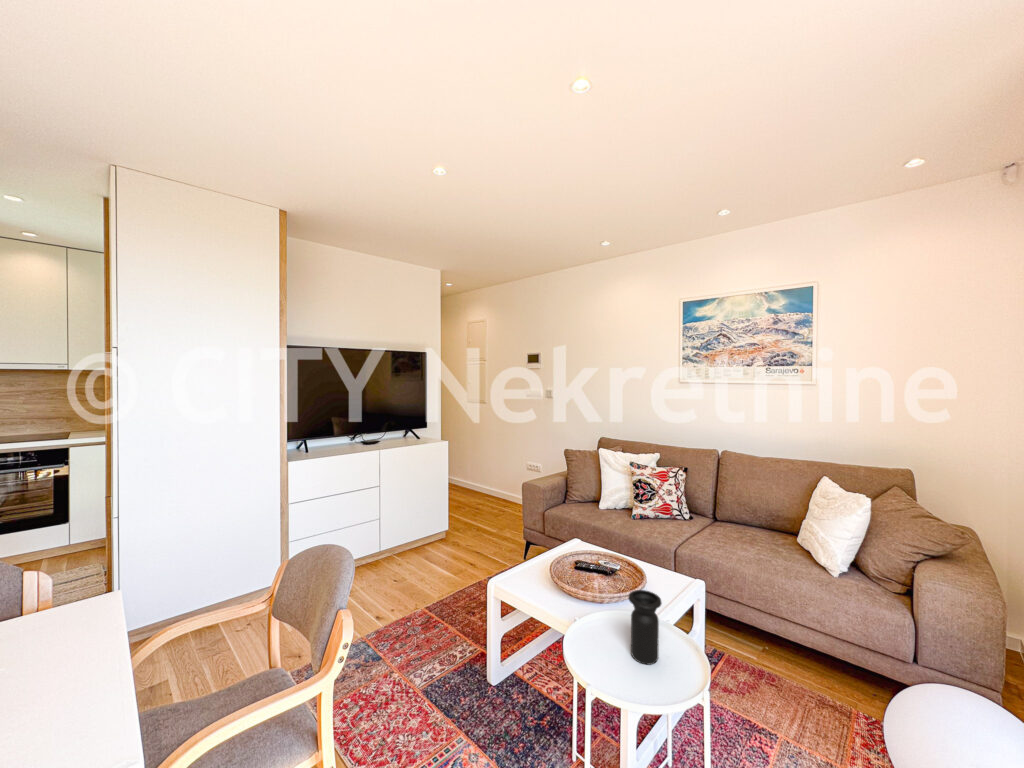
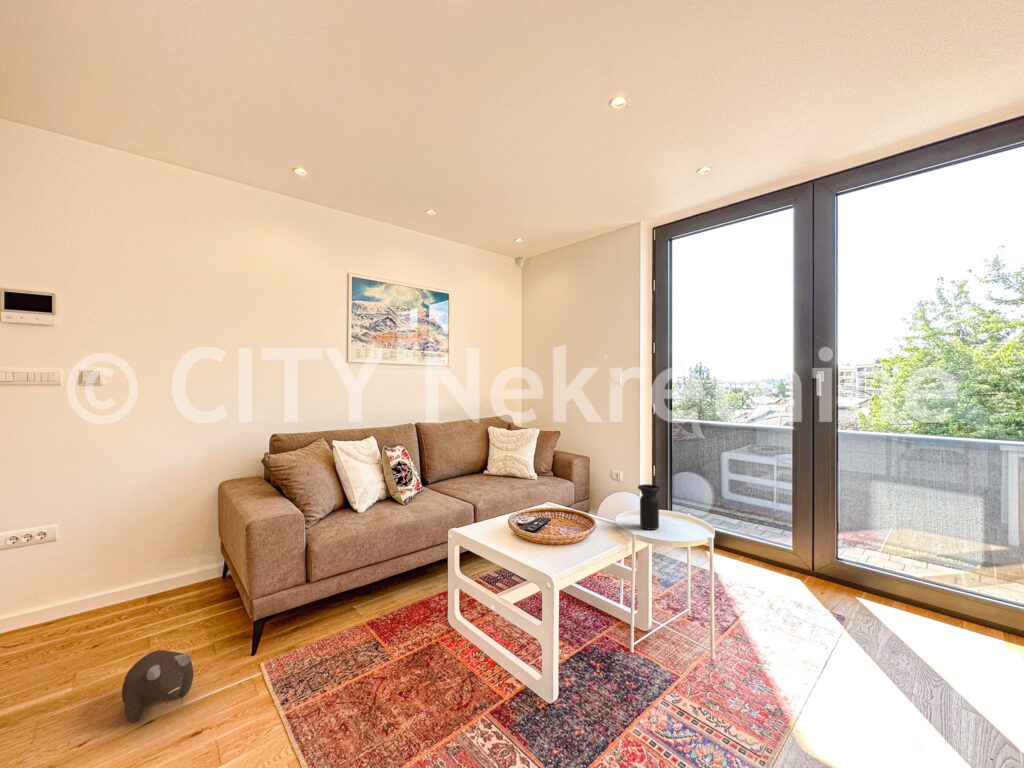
plush toy: none [476,527,505,554] -> present [122,650,193,722]

